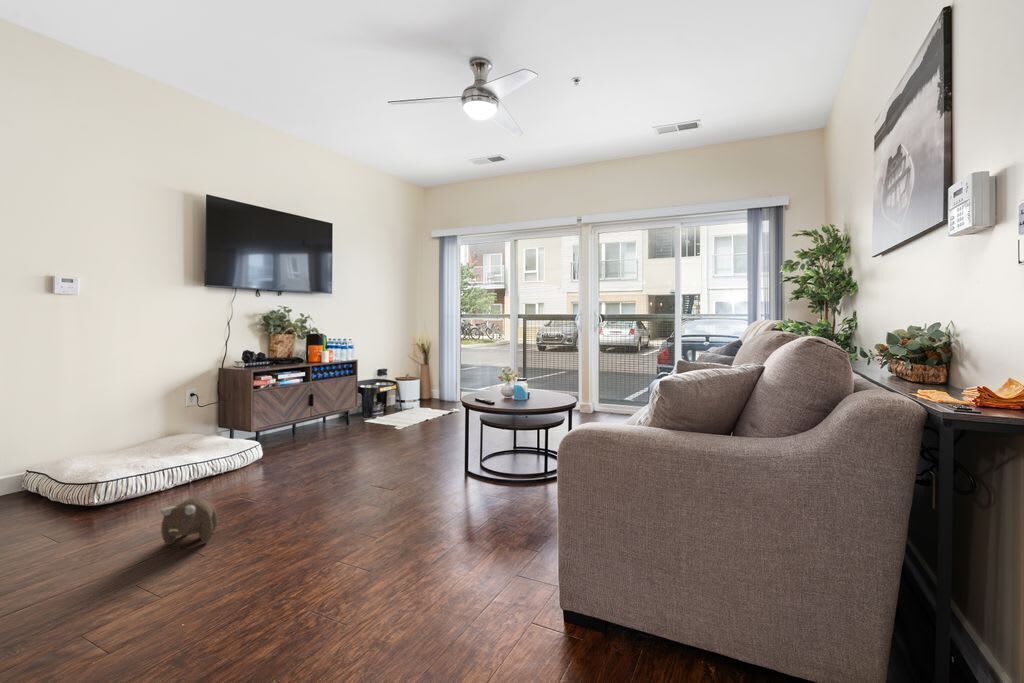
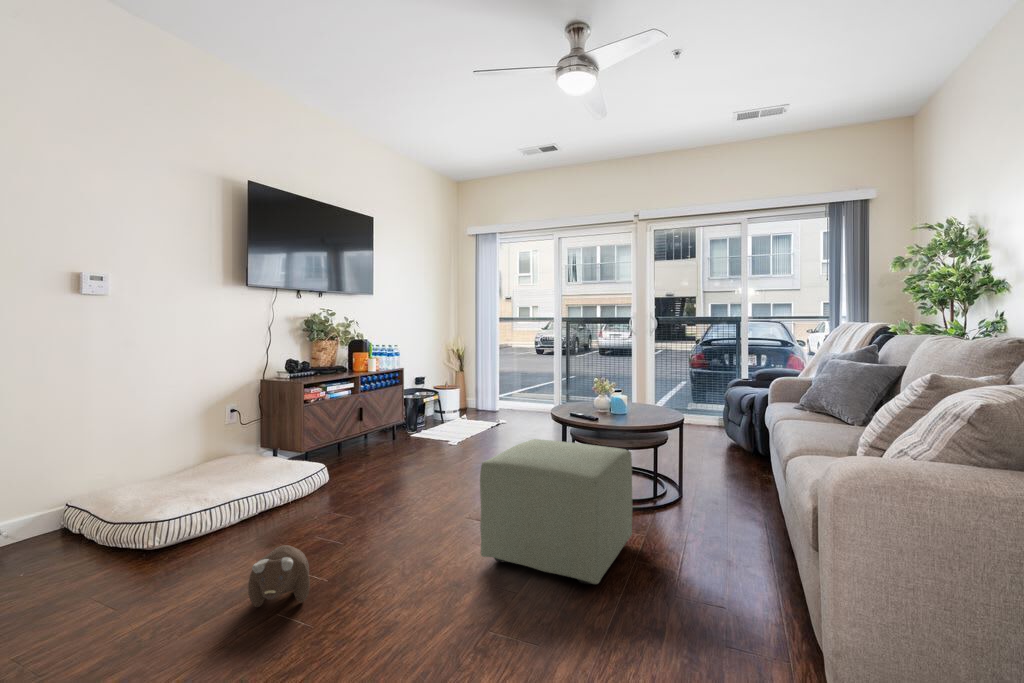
ottoman: none [363,419,501,534] -> present [480,439,632,584]

